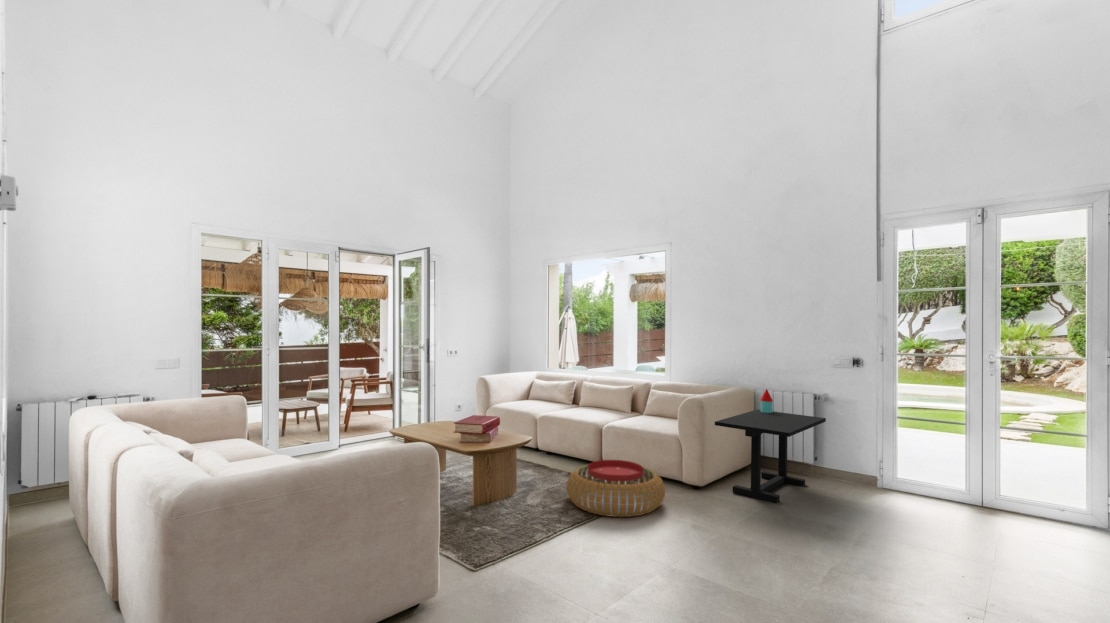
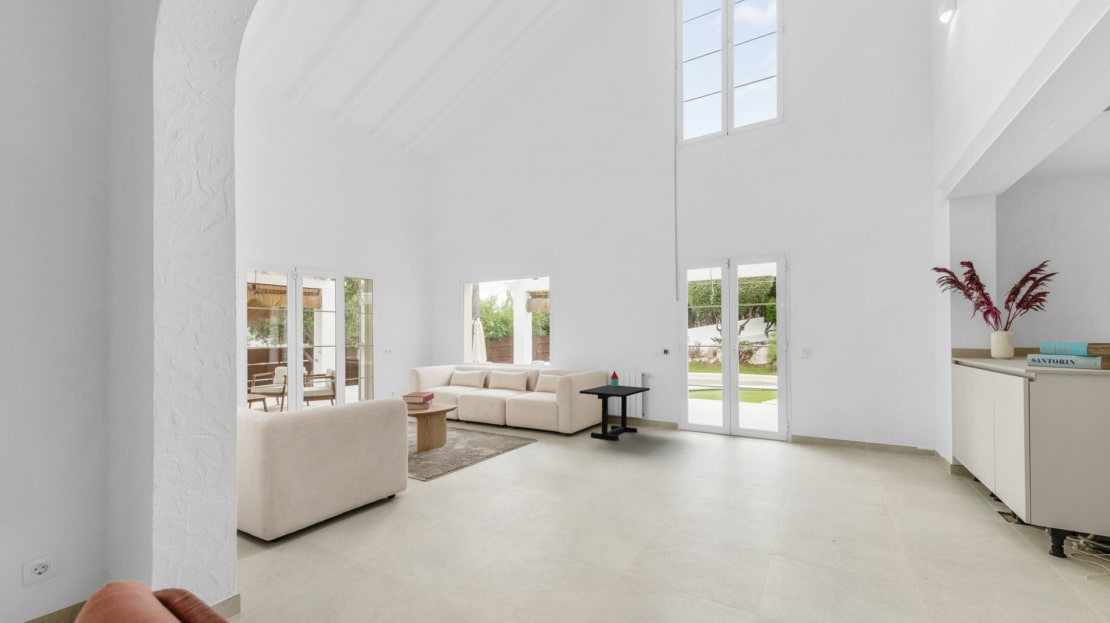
pouf: present [567,460,665,517] -> none [482,418,547,451]

